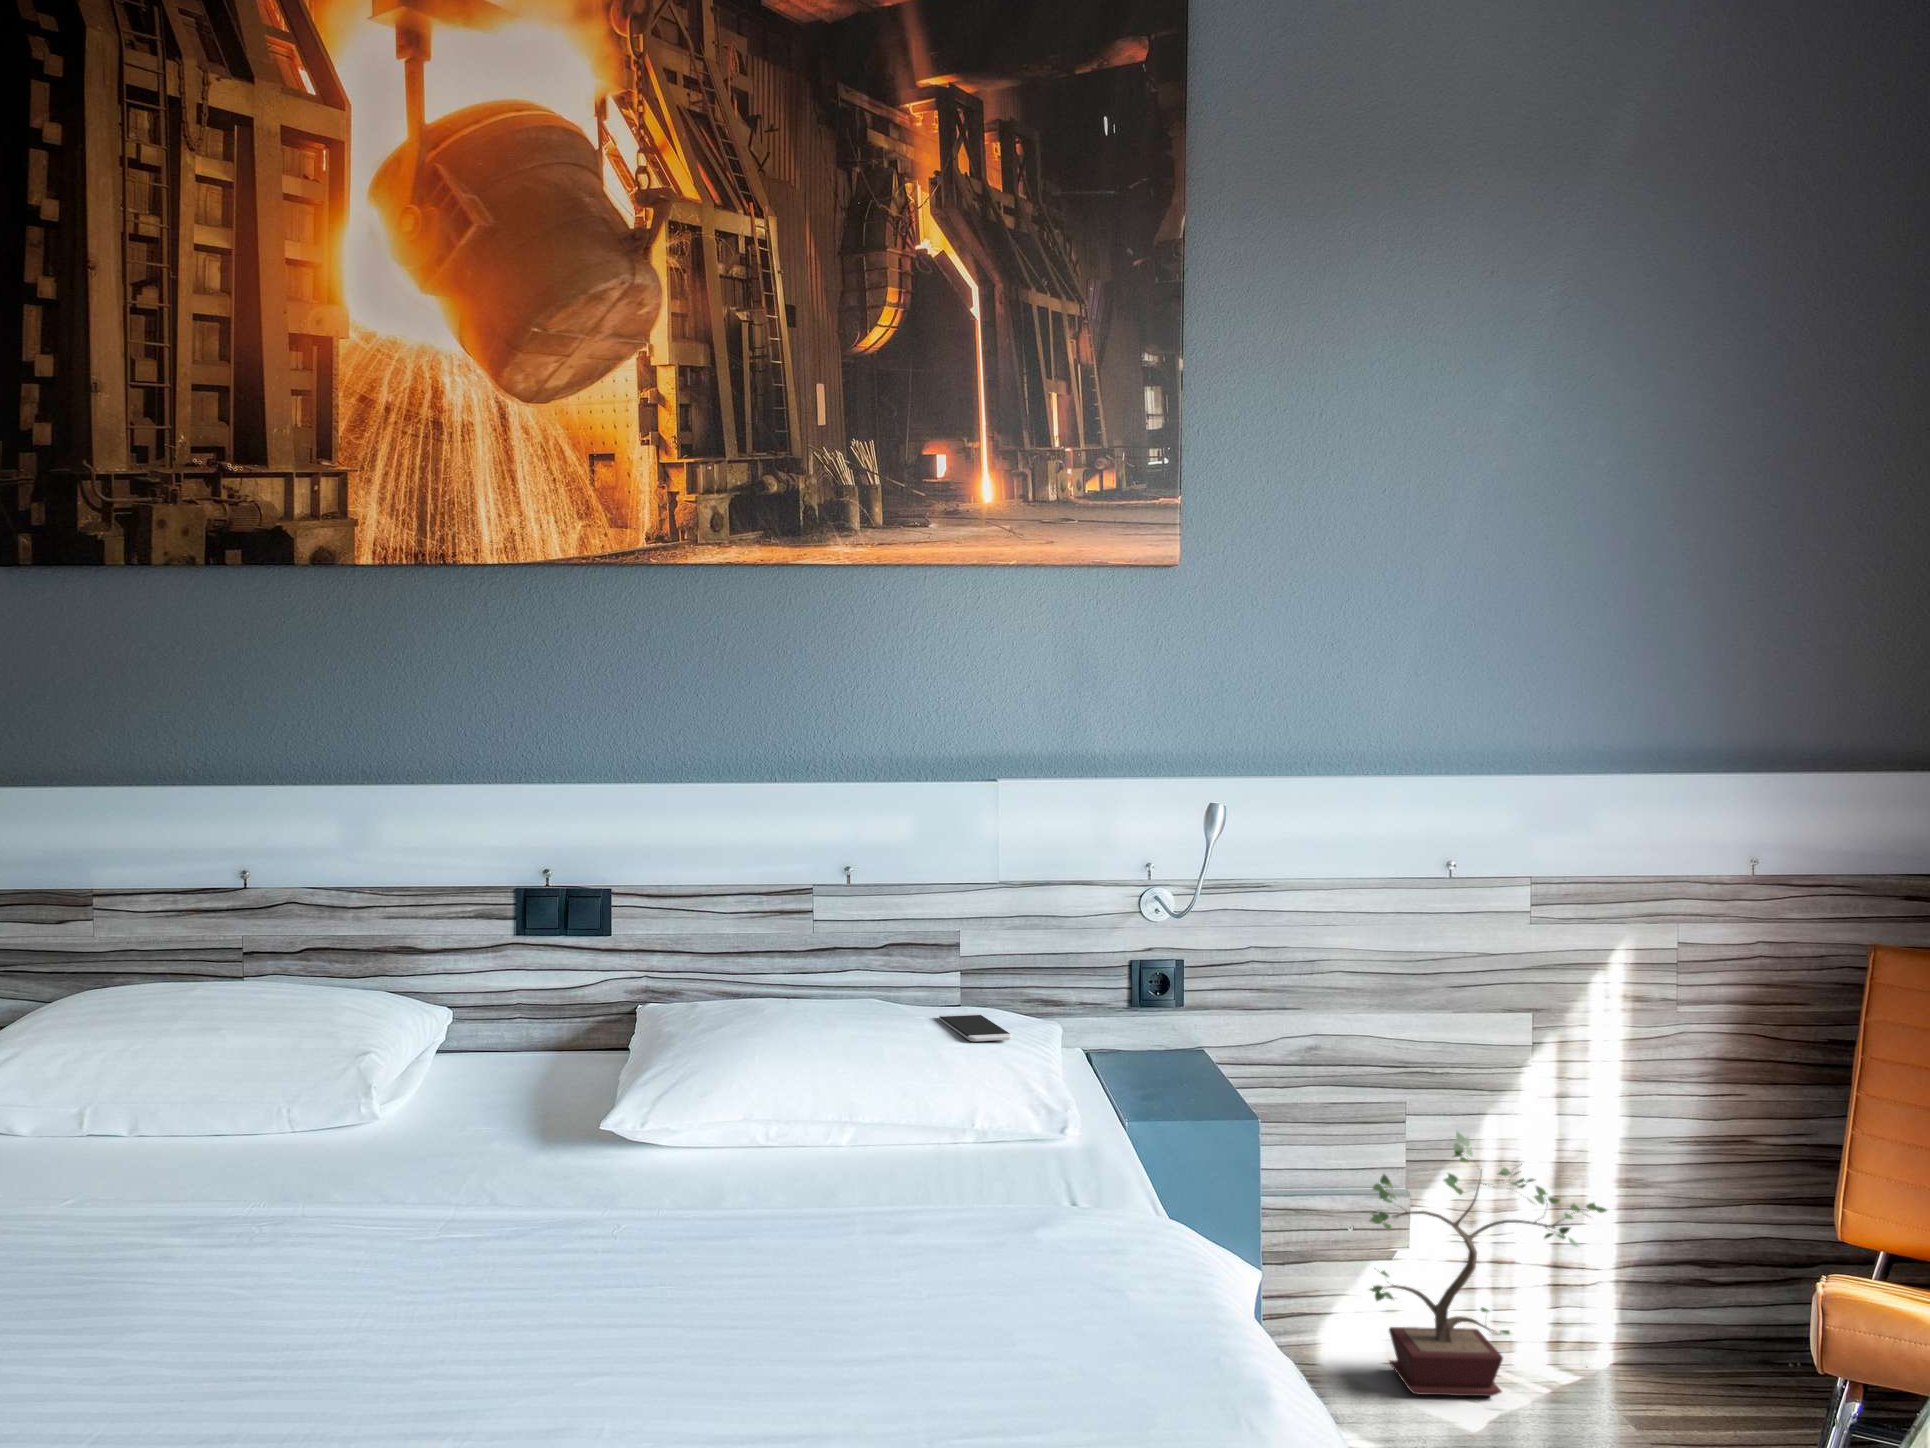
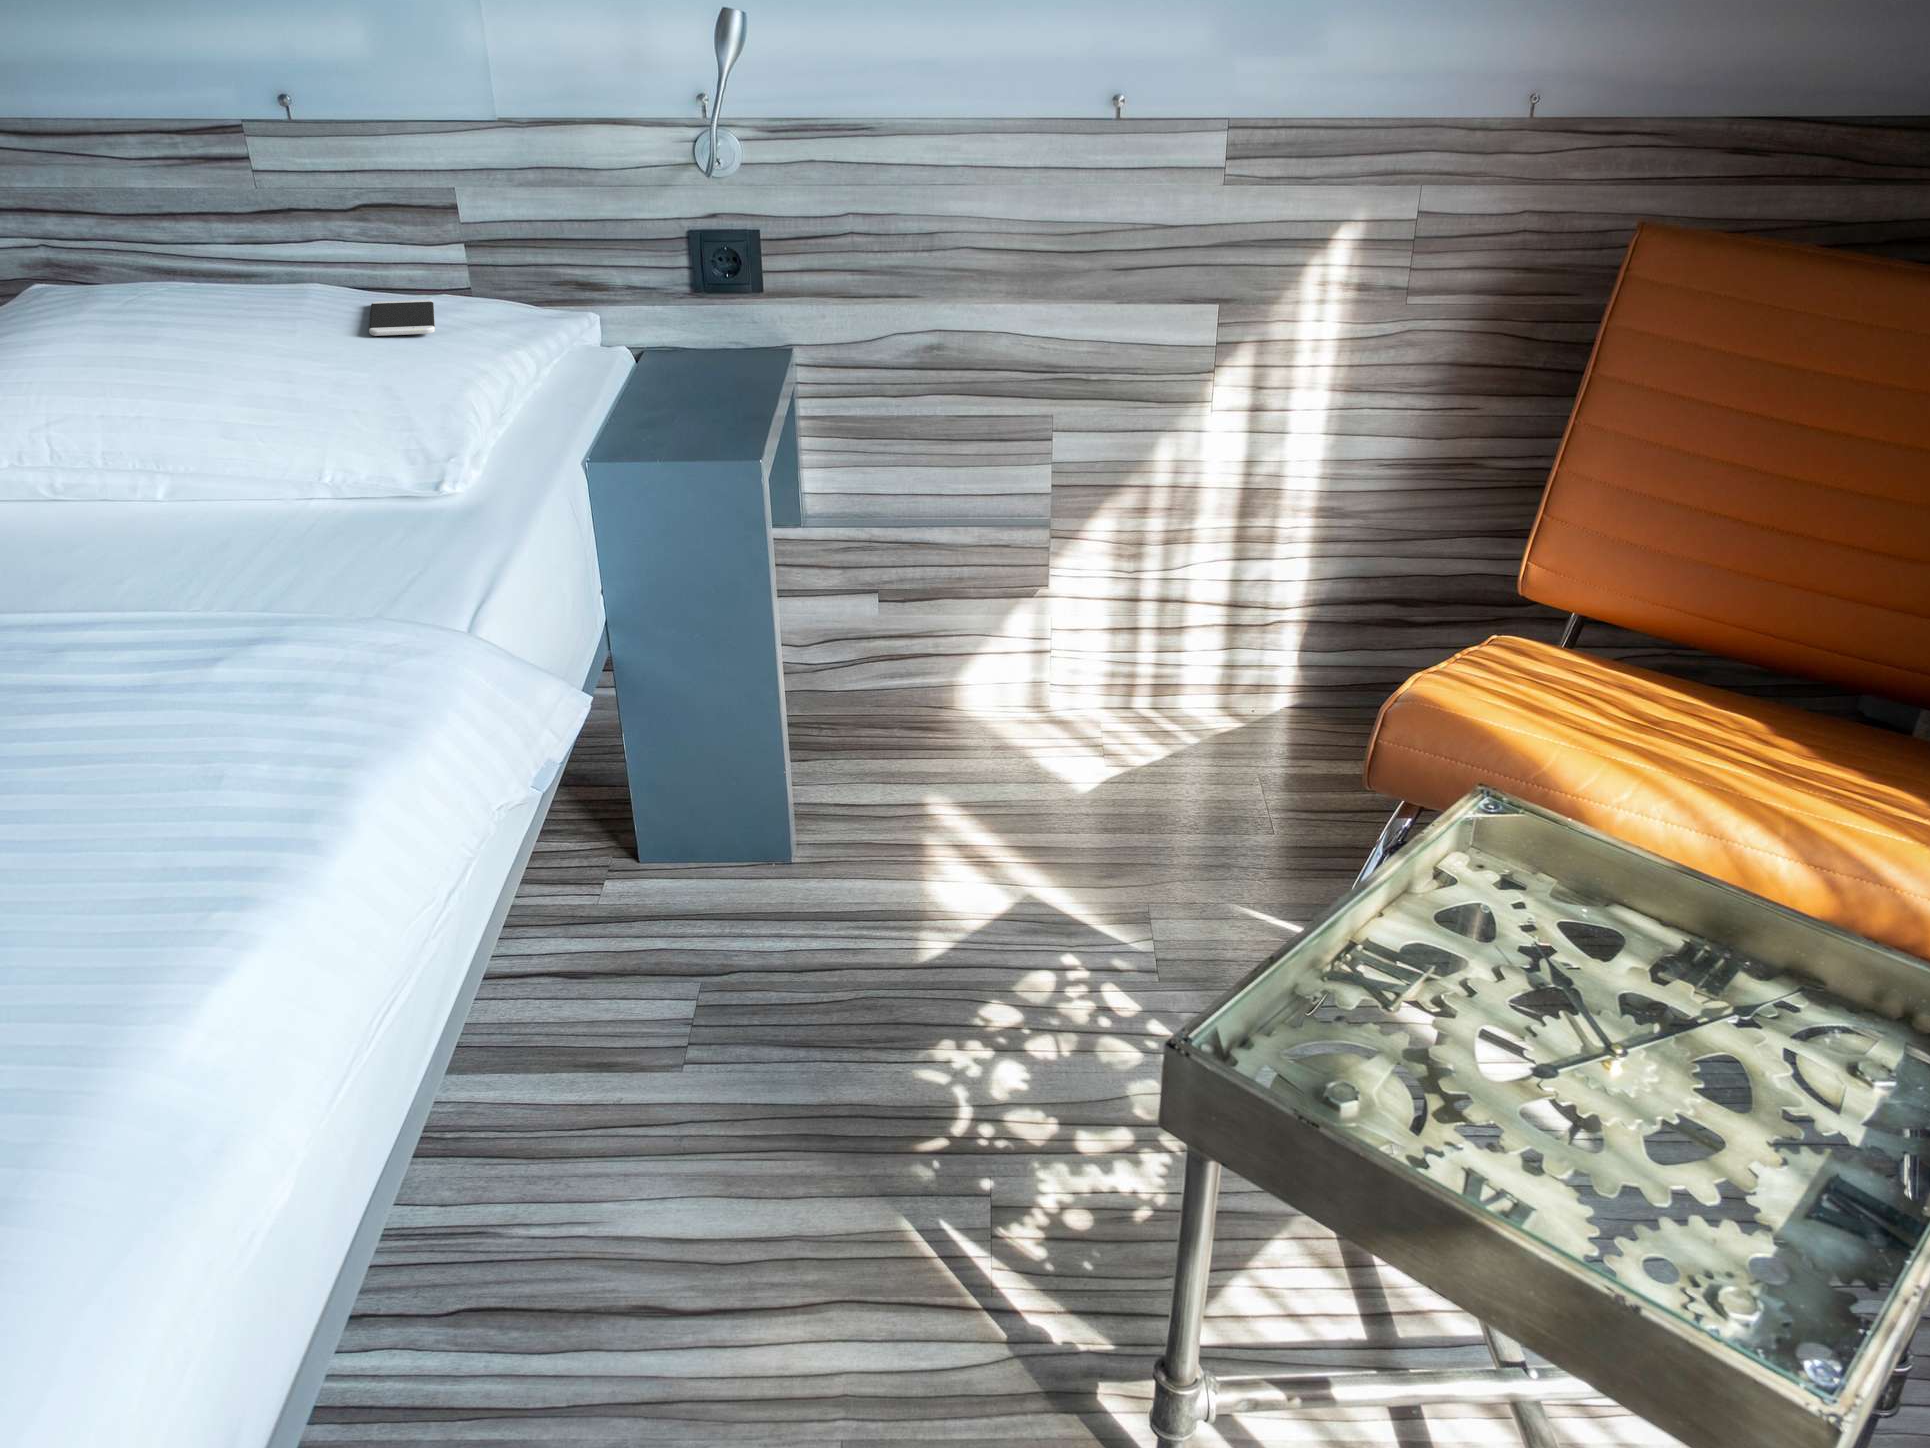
potted plant: present [1370,1132,1607,1396] -> none [973,448,1261,744]

